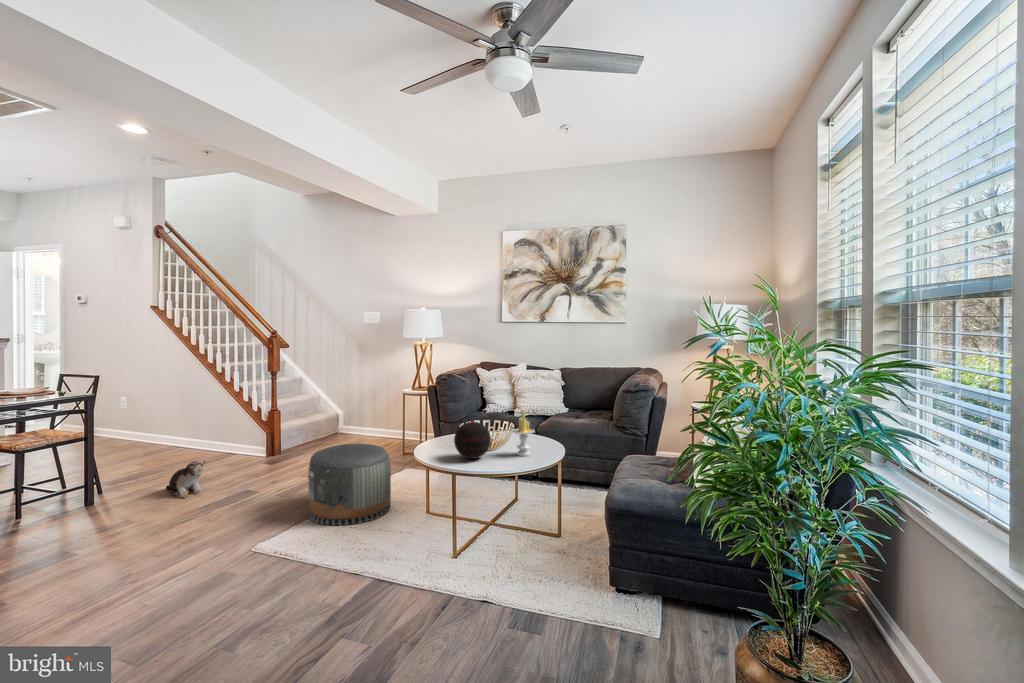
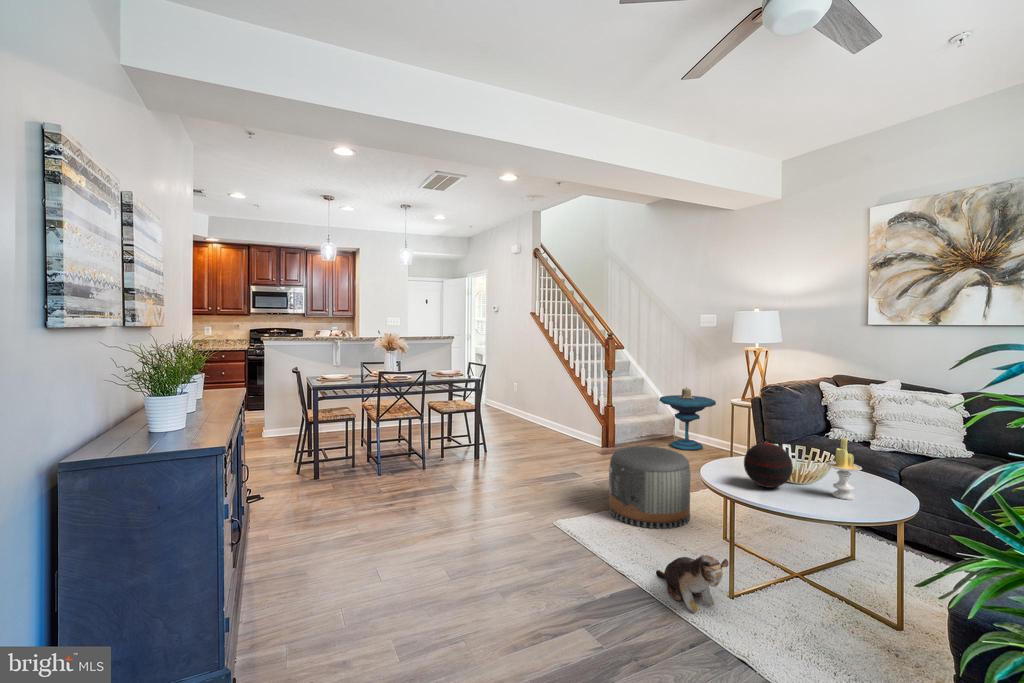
side table: none [328,383,383,445] -> present [659,387,716,450]
plush toy: present [166,461,206,498] -> present [656,555,728,612]

